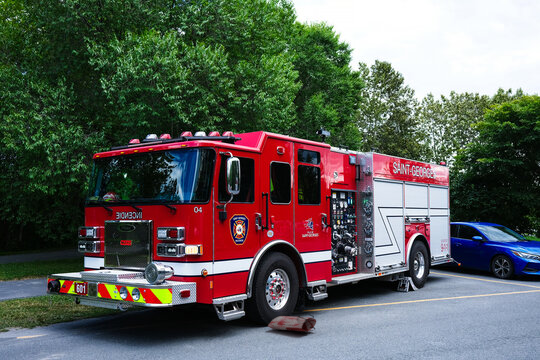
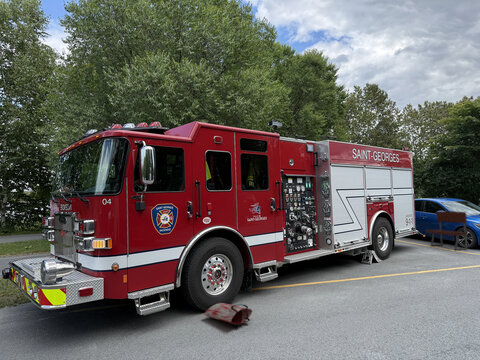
bench: none [460,237,504,280] -> present [425,211,468,250]

